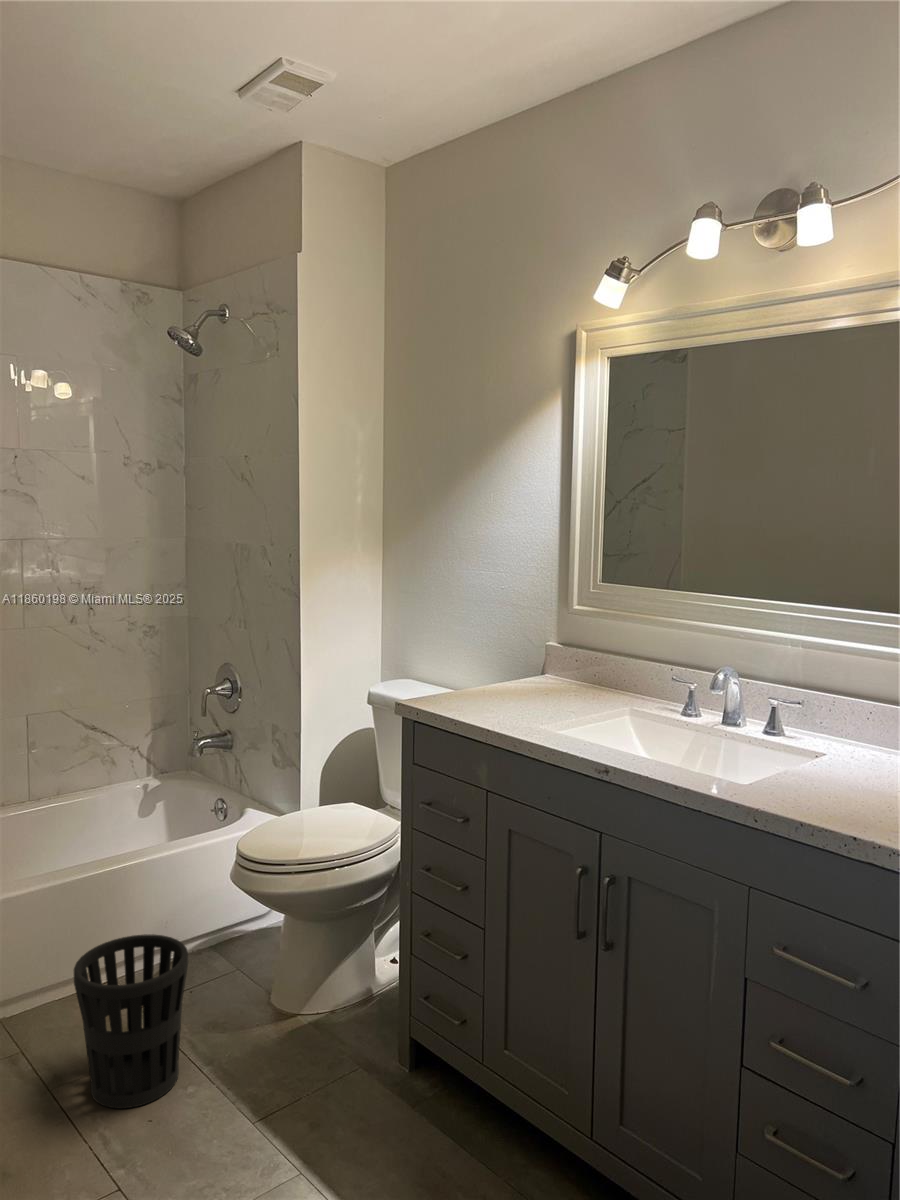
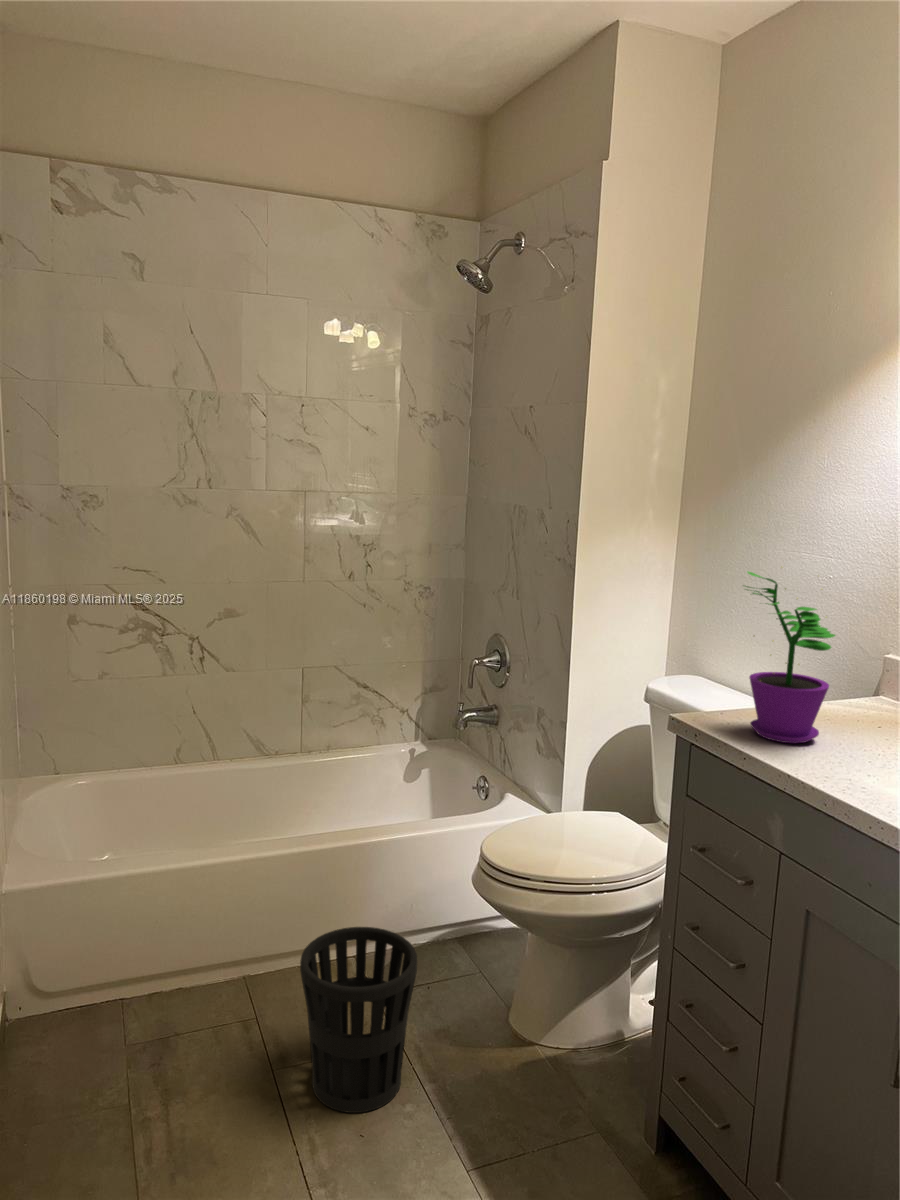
flower pot: none [442,573,513,708] -> present [745,572,835,743]

